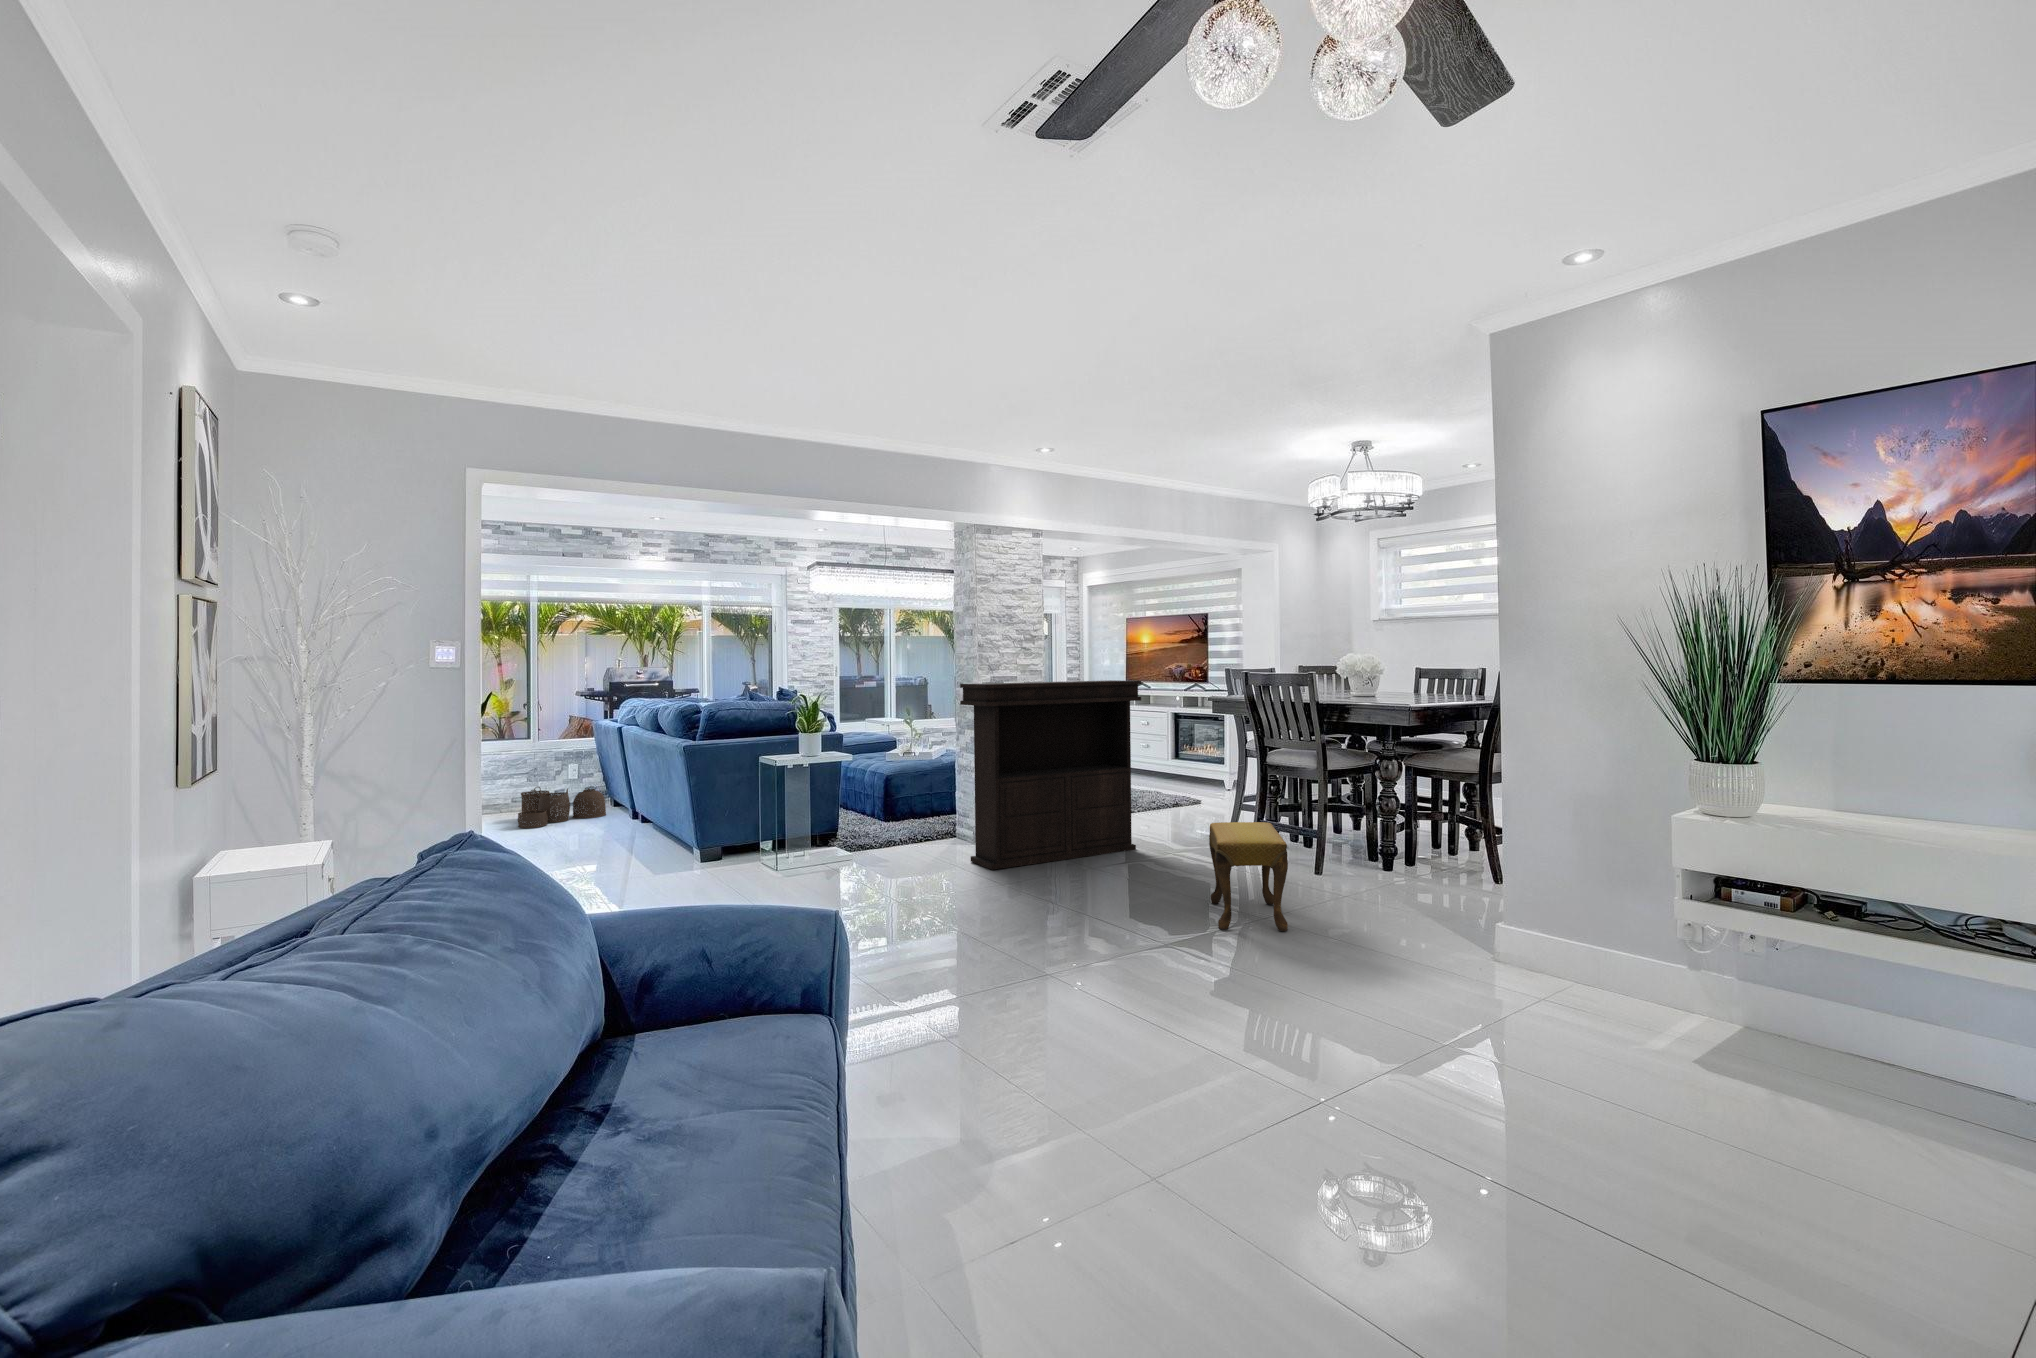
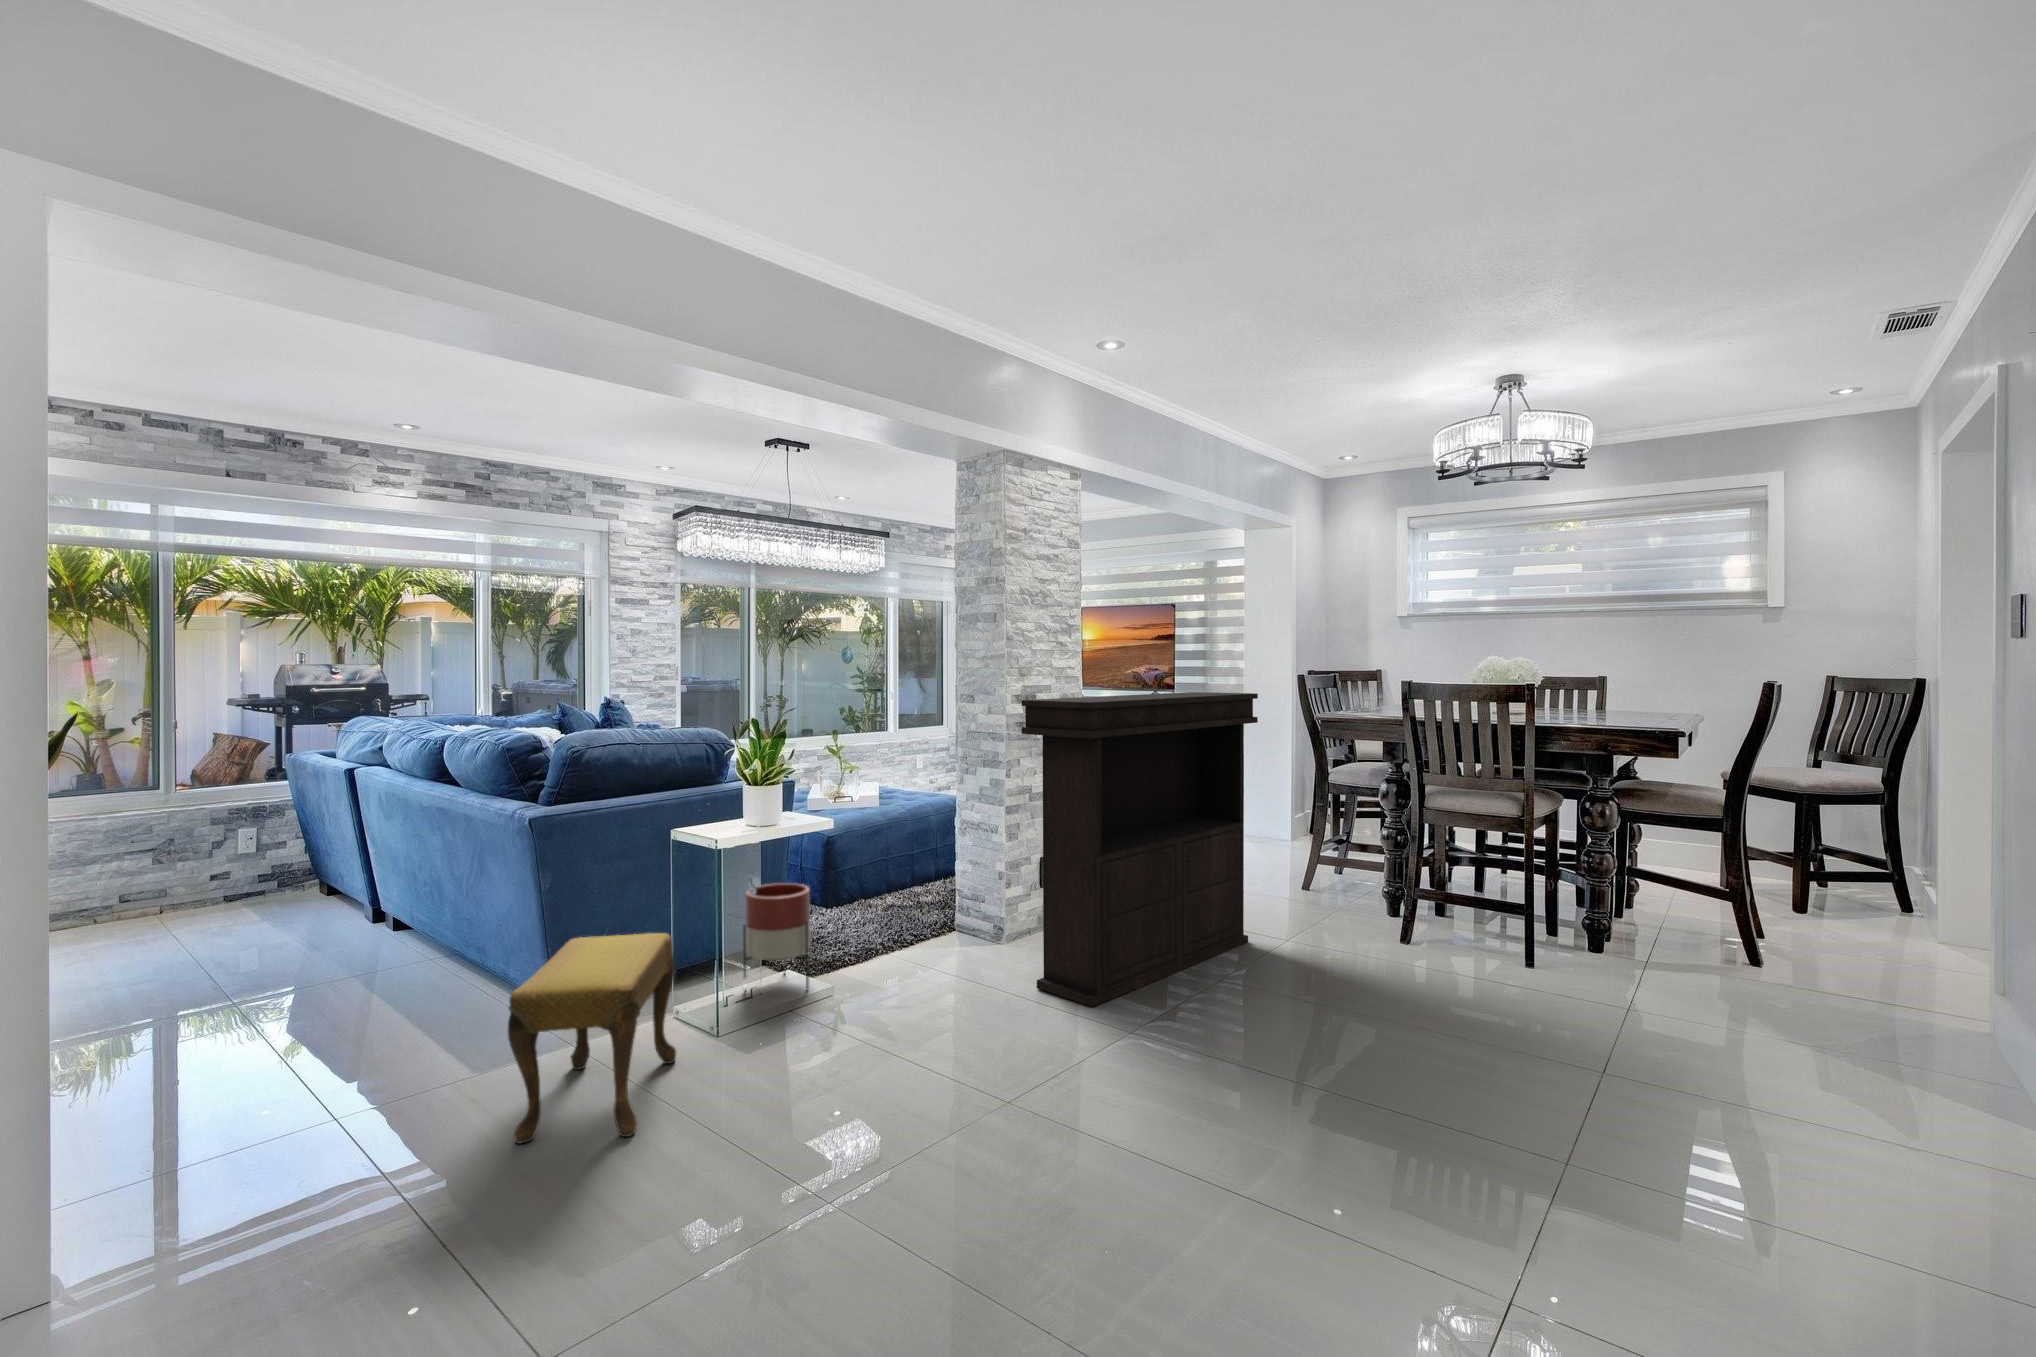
woven basket: present [518,787,606,828] -> none [139,867,316,957]
planter: none [806,795,847,856] -> present [743,883,811,991]
footstool: present [1209,822,1288,931] -> present [508,933,676,1144]

